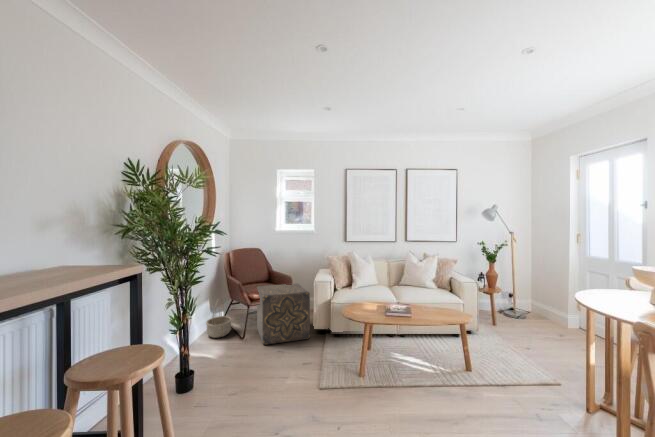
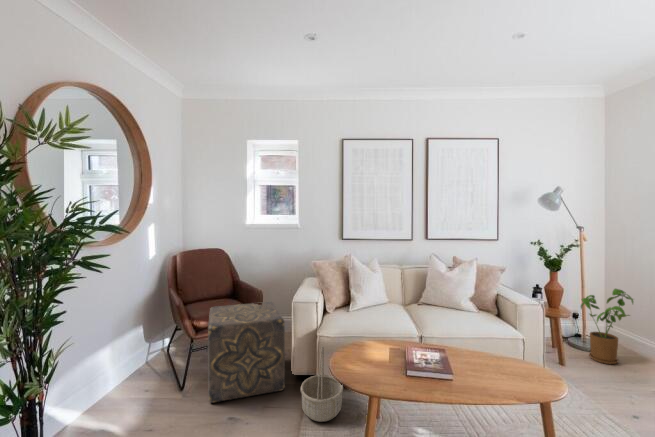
house plant: none [510,274,544,325] -> present [581,289,633,364]
basket: present [206,298,232,338] -> present [300,346,343,422]

